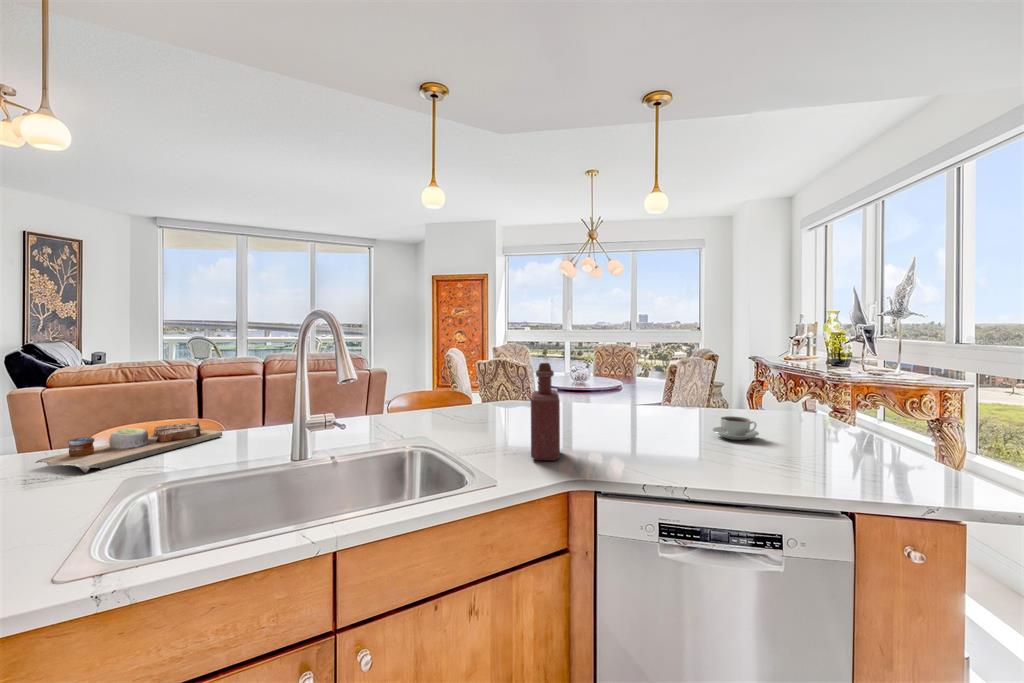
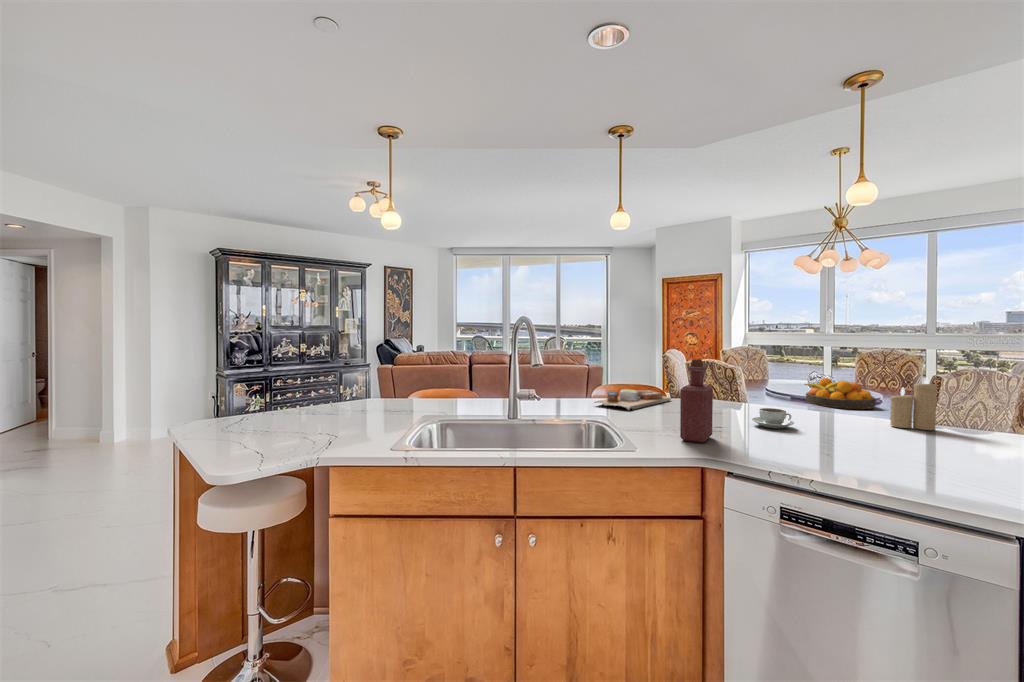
candle: none [679,369,712,416] -> present [890,377,937,430]
fruit bowl: none [578,371,631,398] -> present [805,378,876,409]
coffee cup: present [713,416,759,440] -> present [752,408,794,428]
cutting board: present [36,421,222,473] -> present [595,389,671,410]

